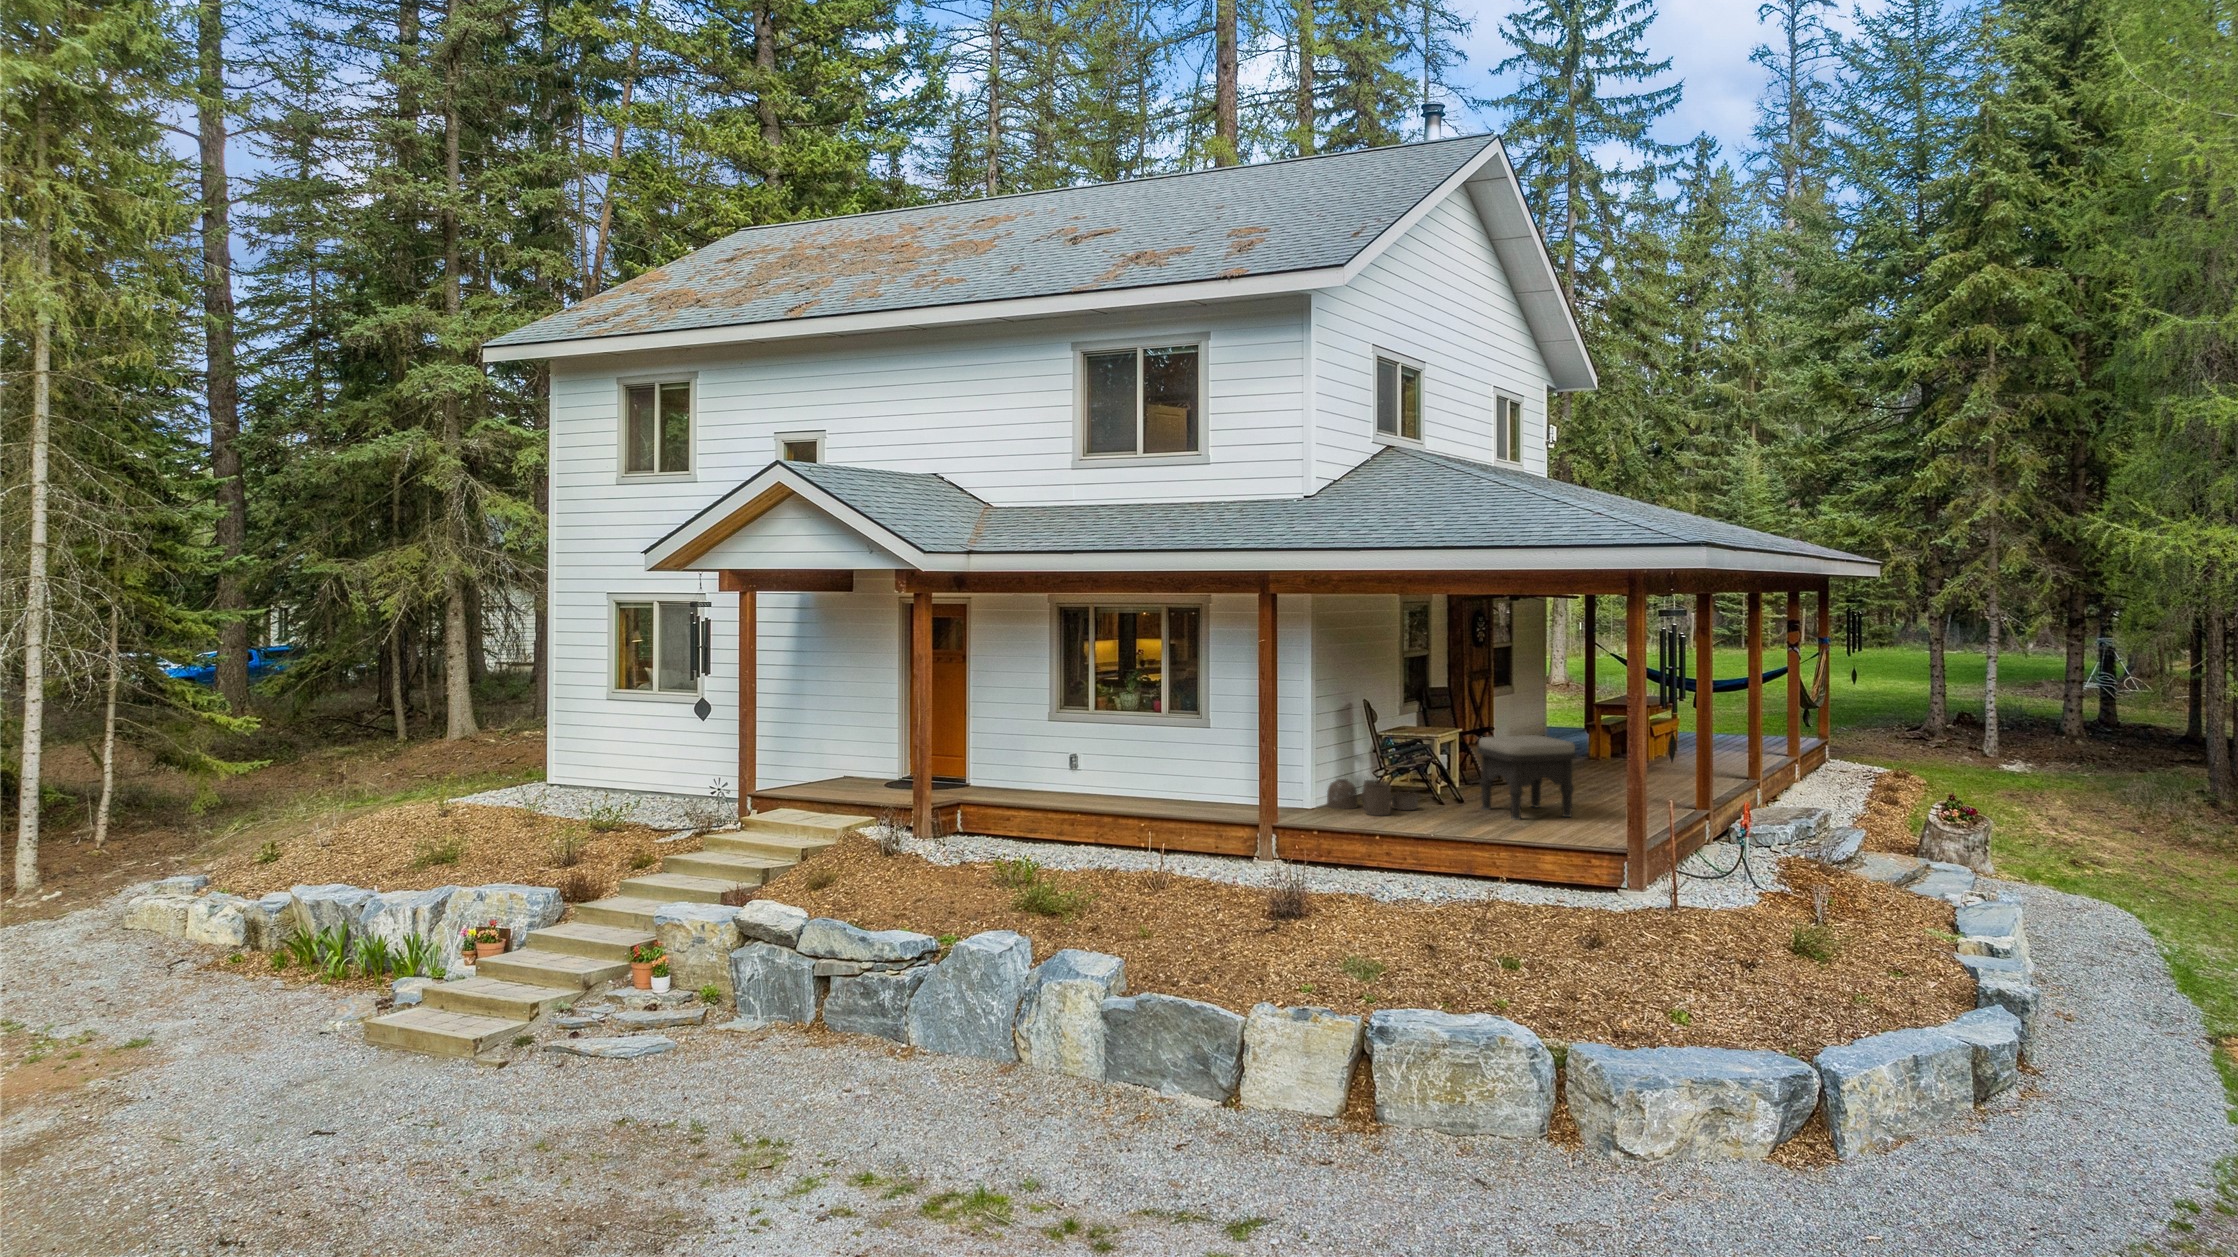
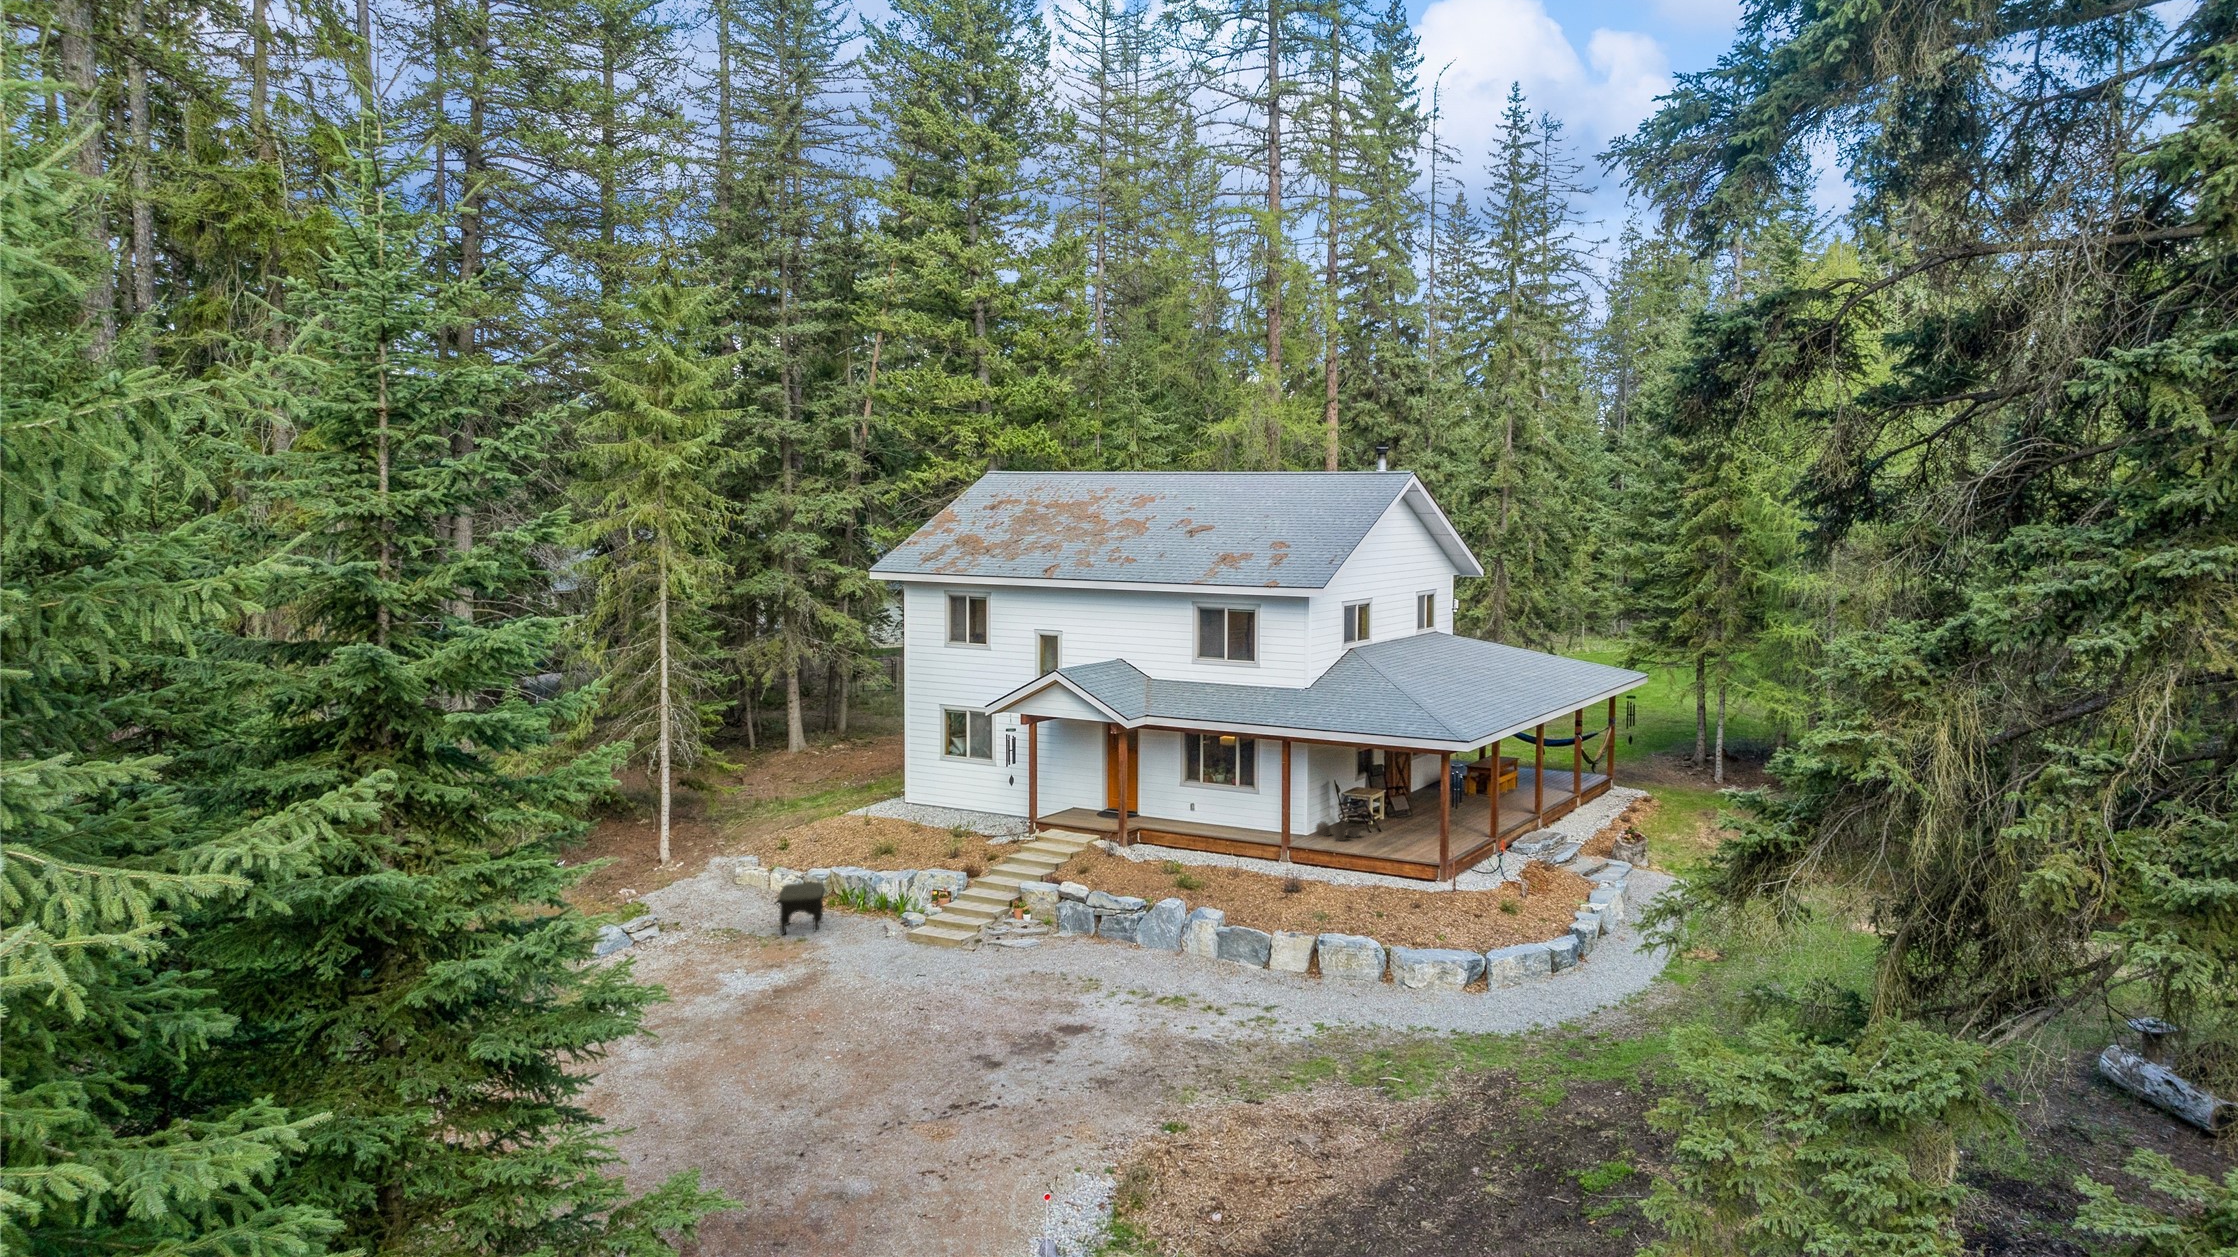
ottoman: present [1477,735,1577,820] -> present [777,882,825,935]

